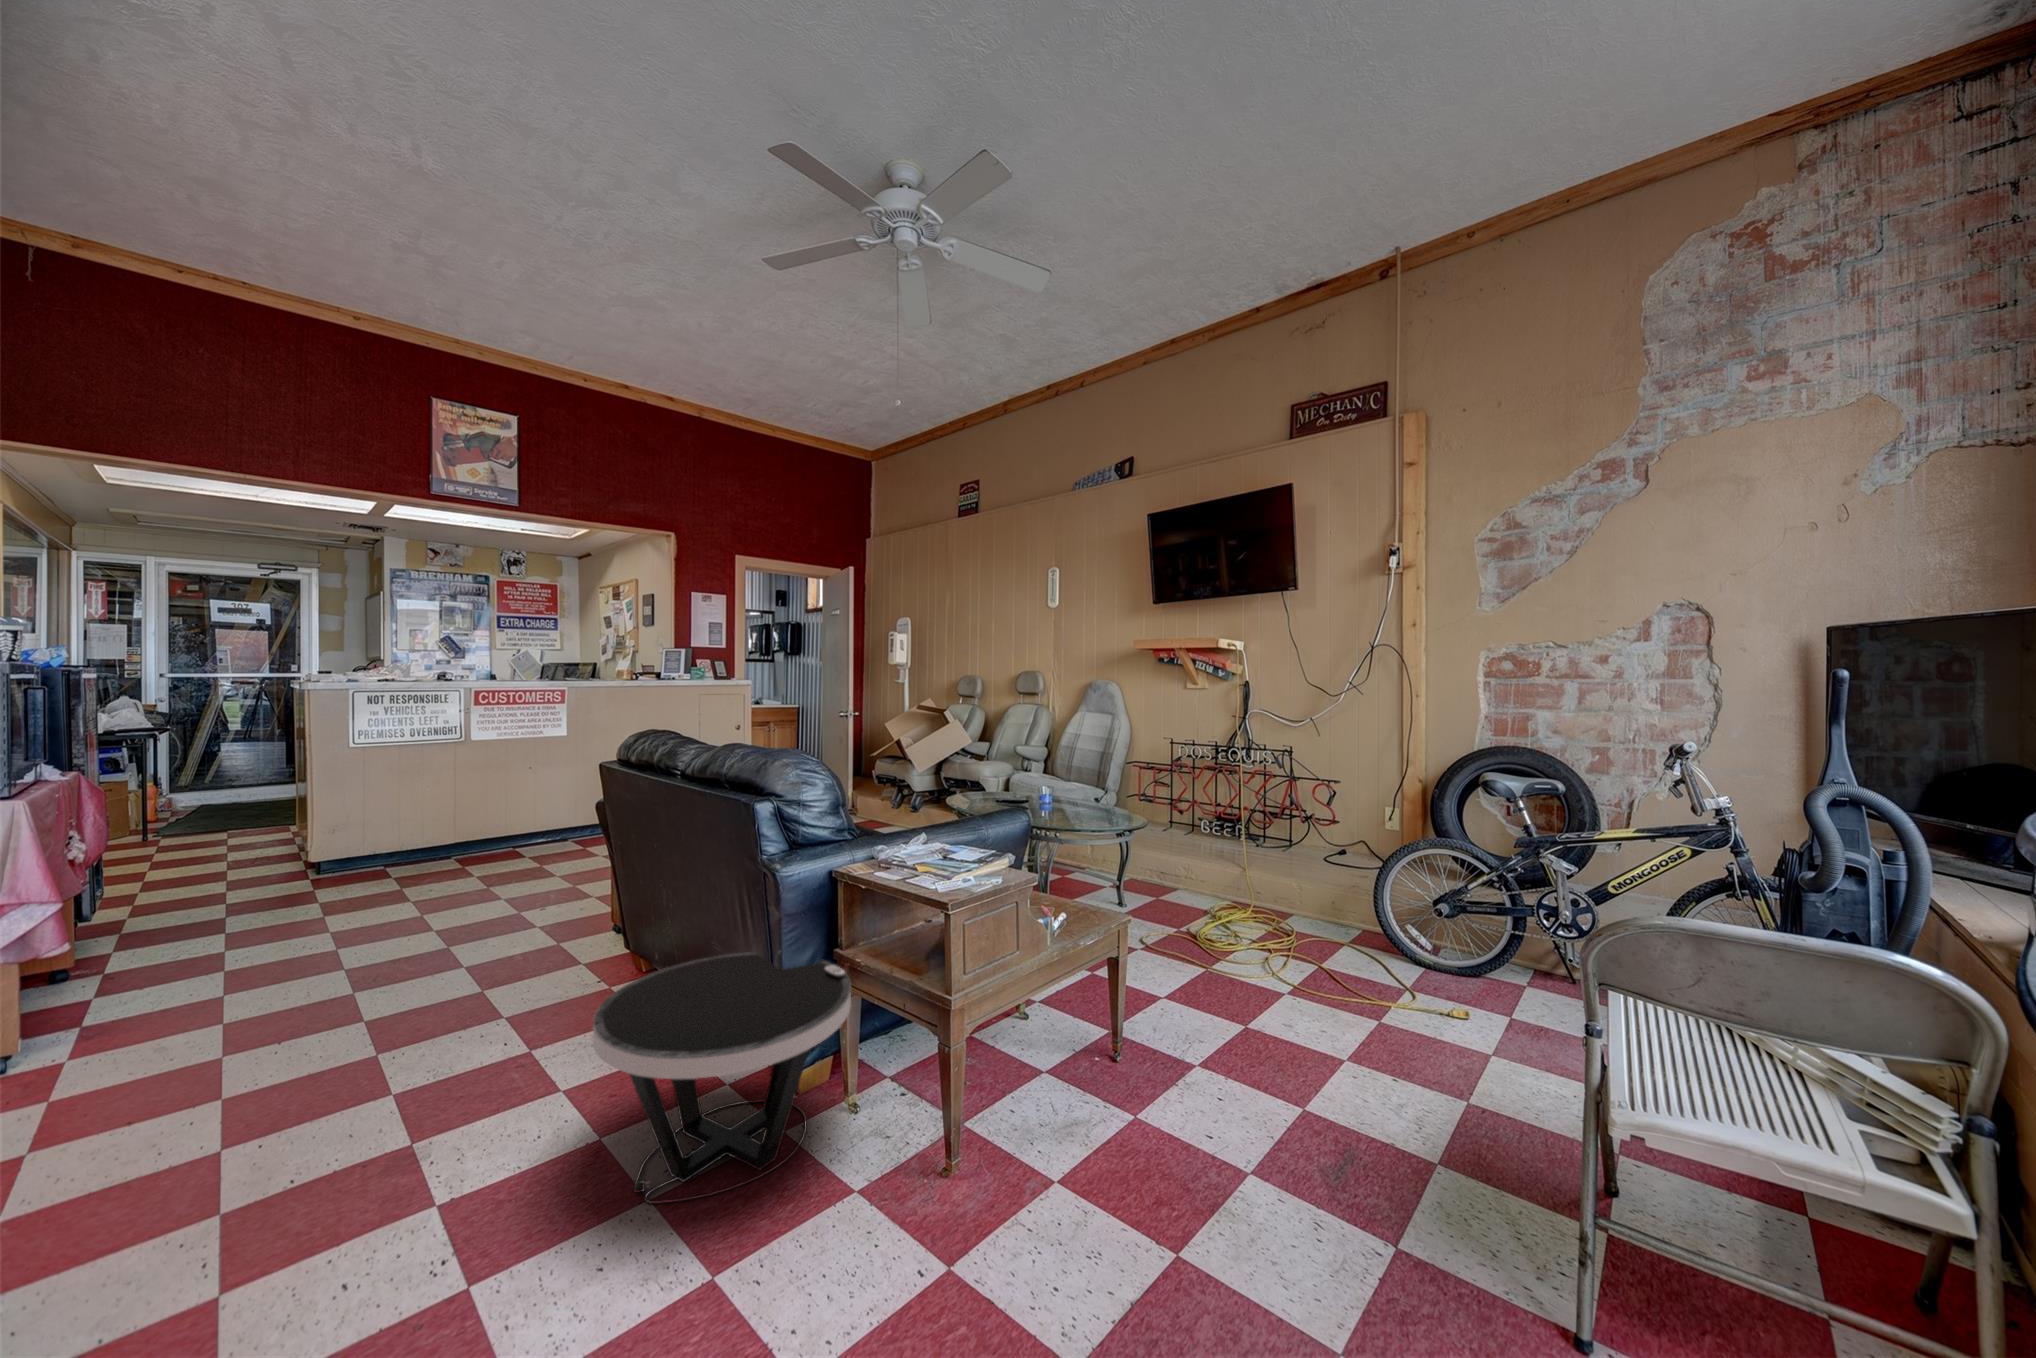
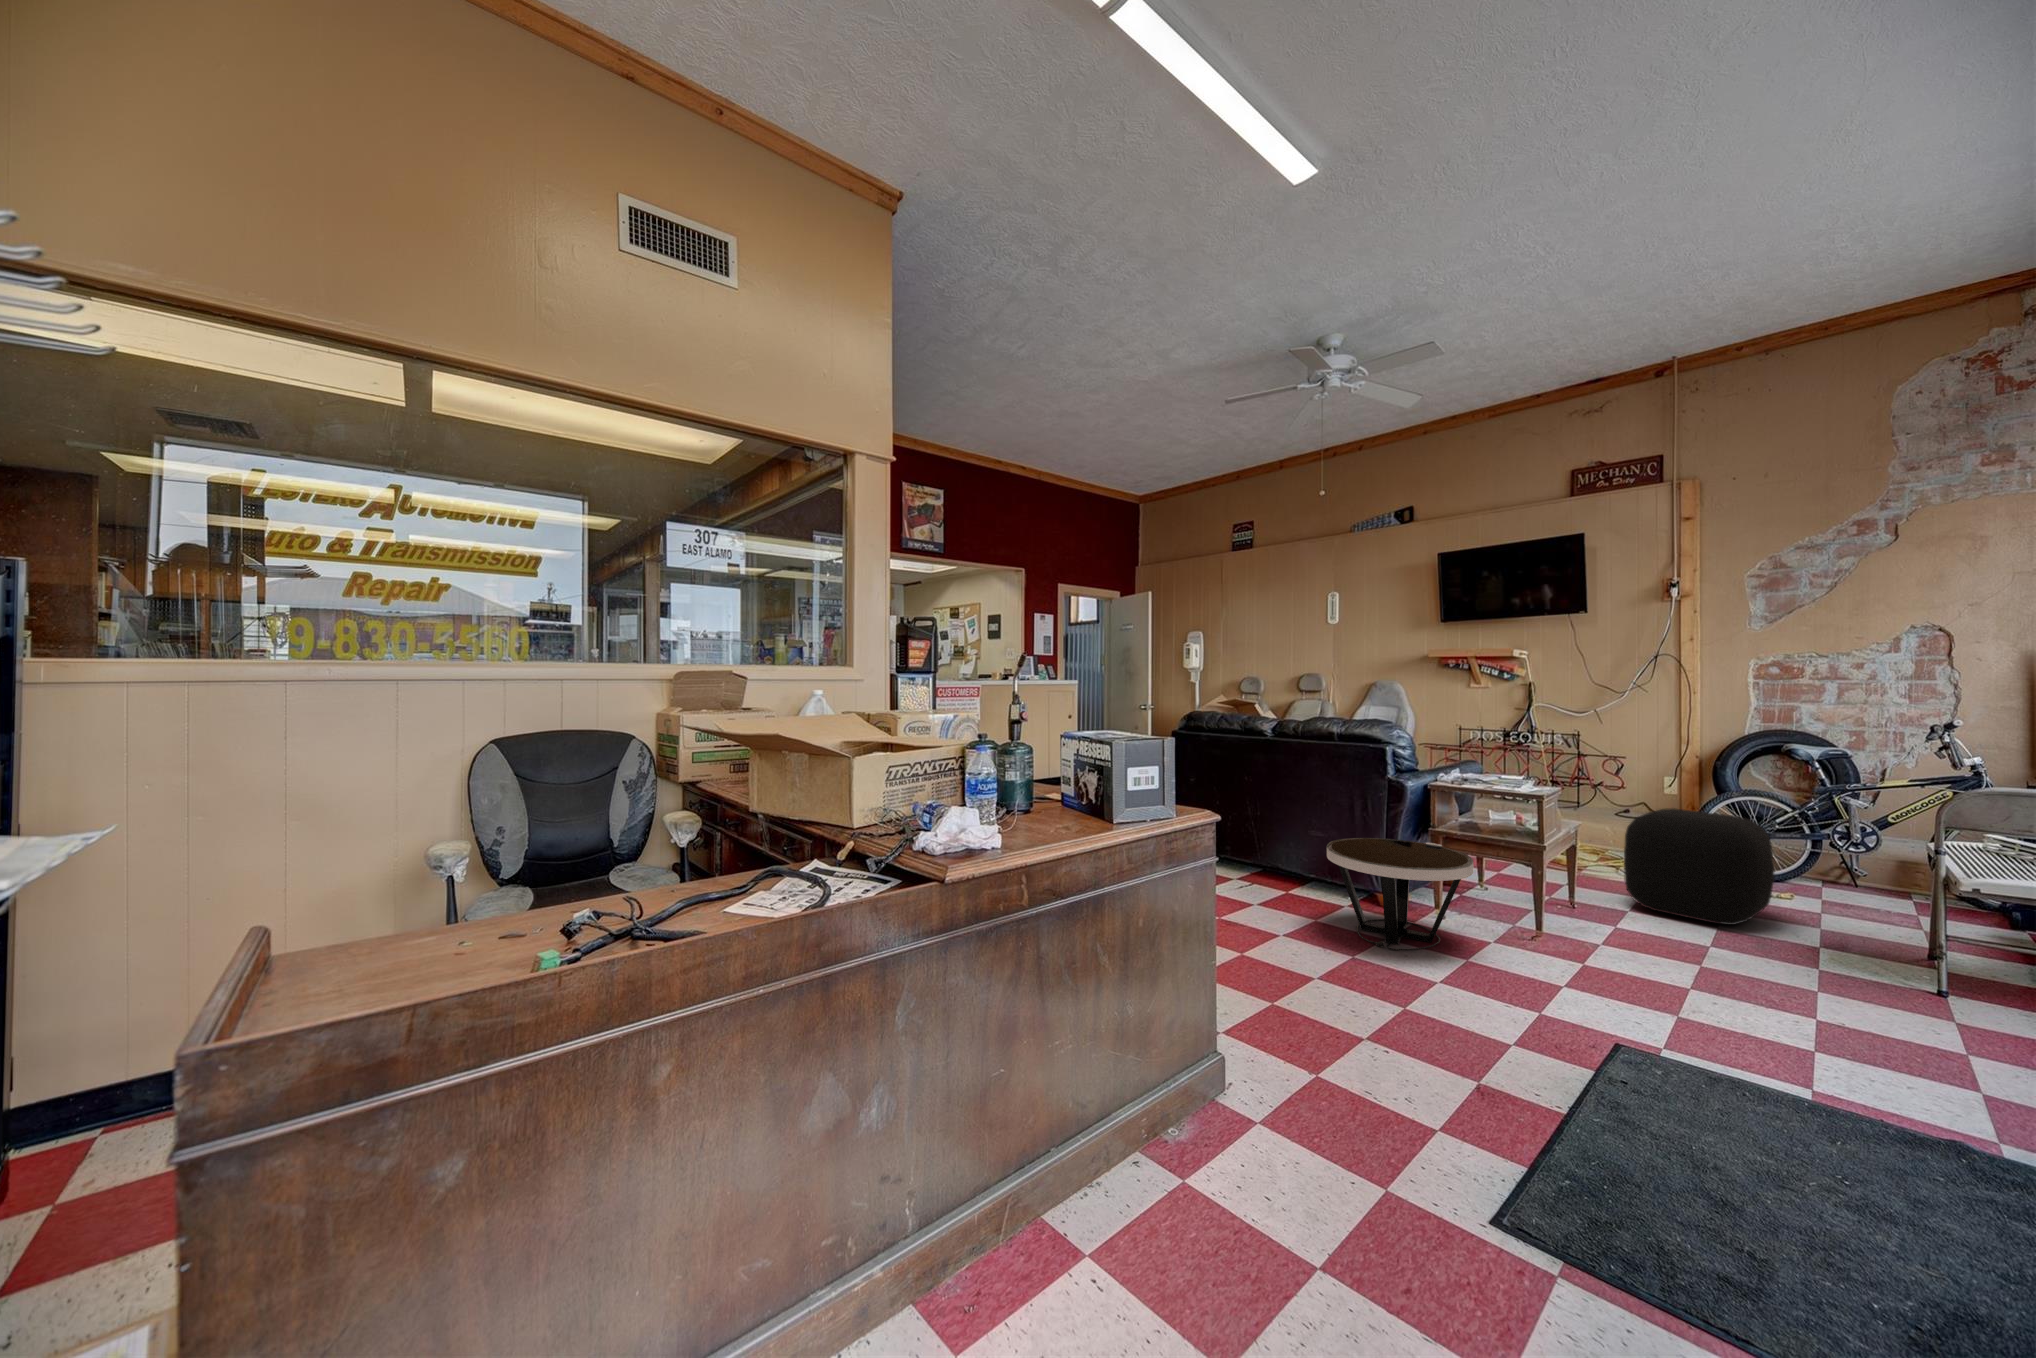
ottoman: none [1211,882,1411,1090] -> present [1624,808,1774,925]

